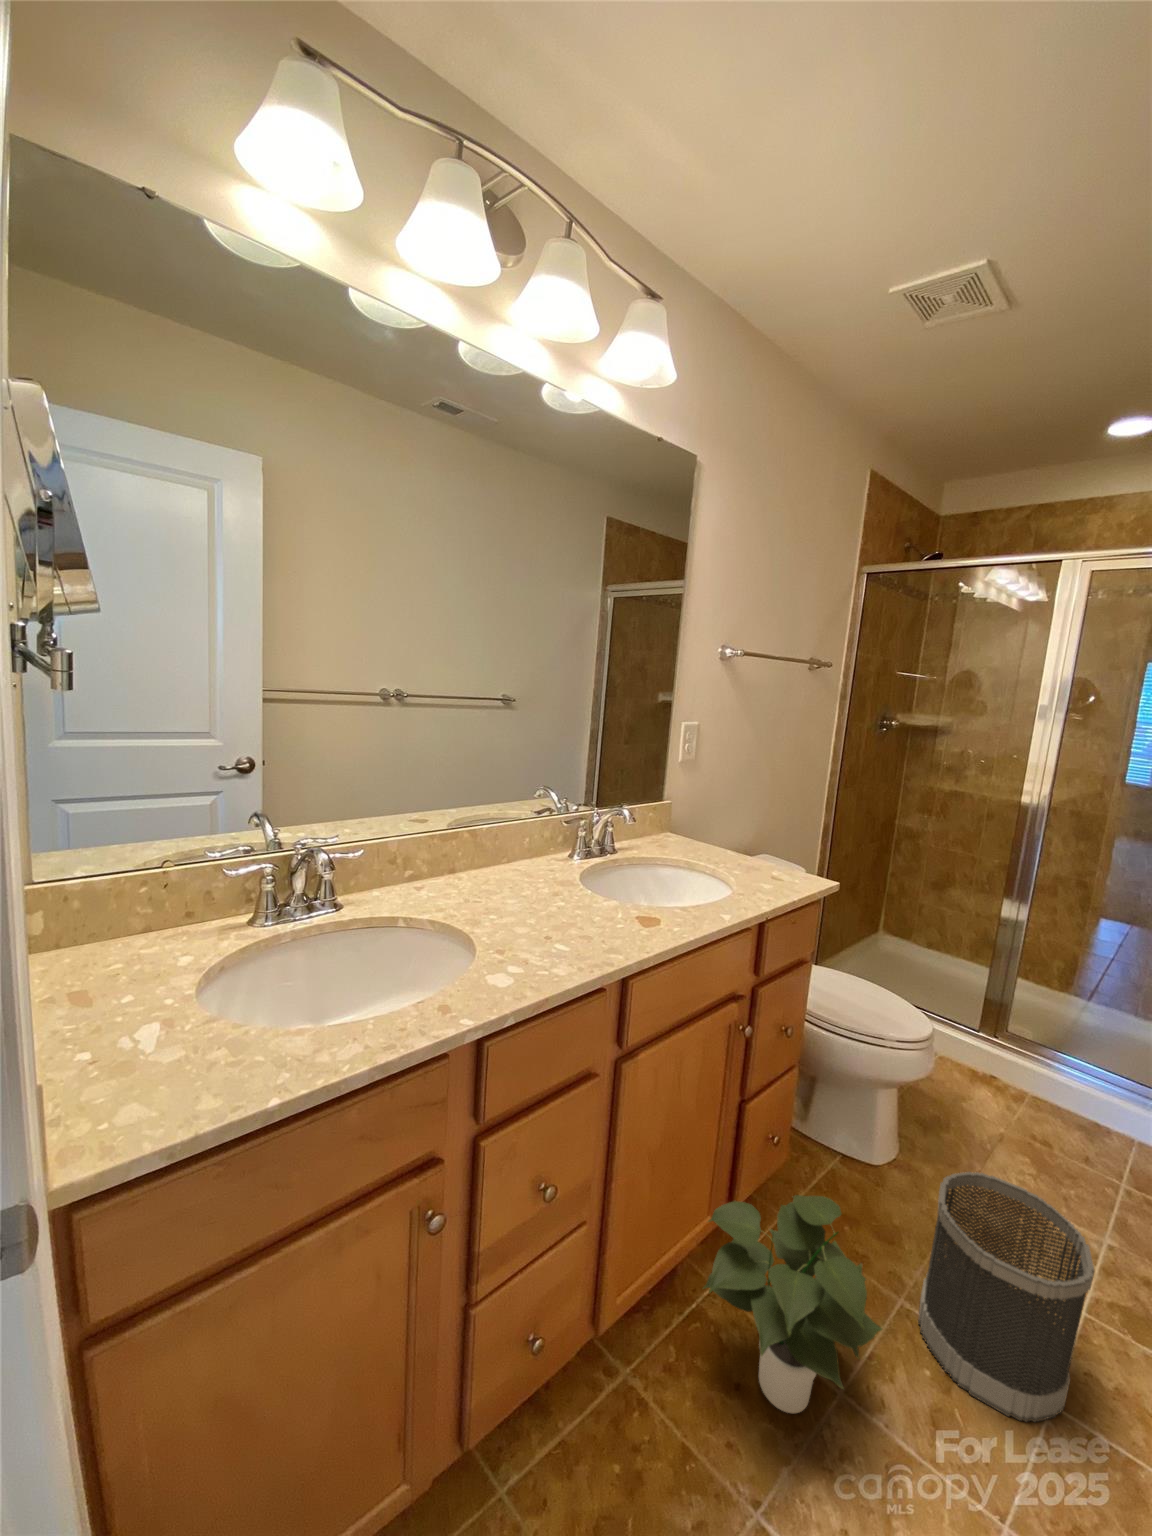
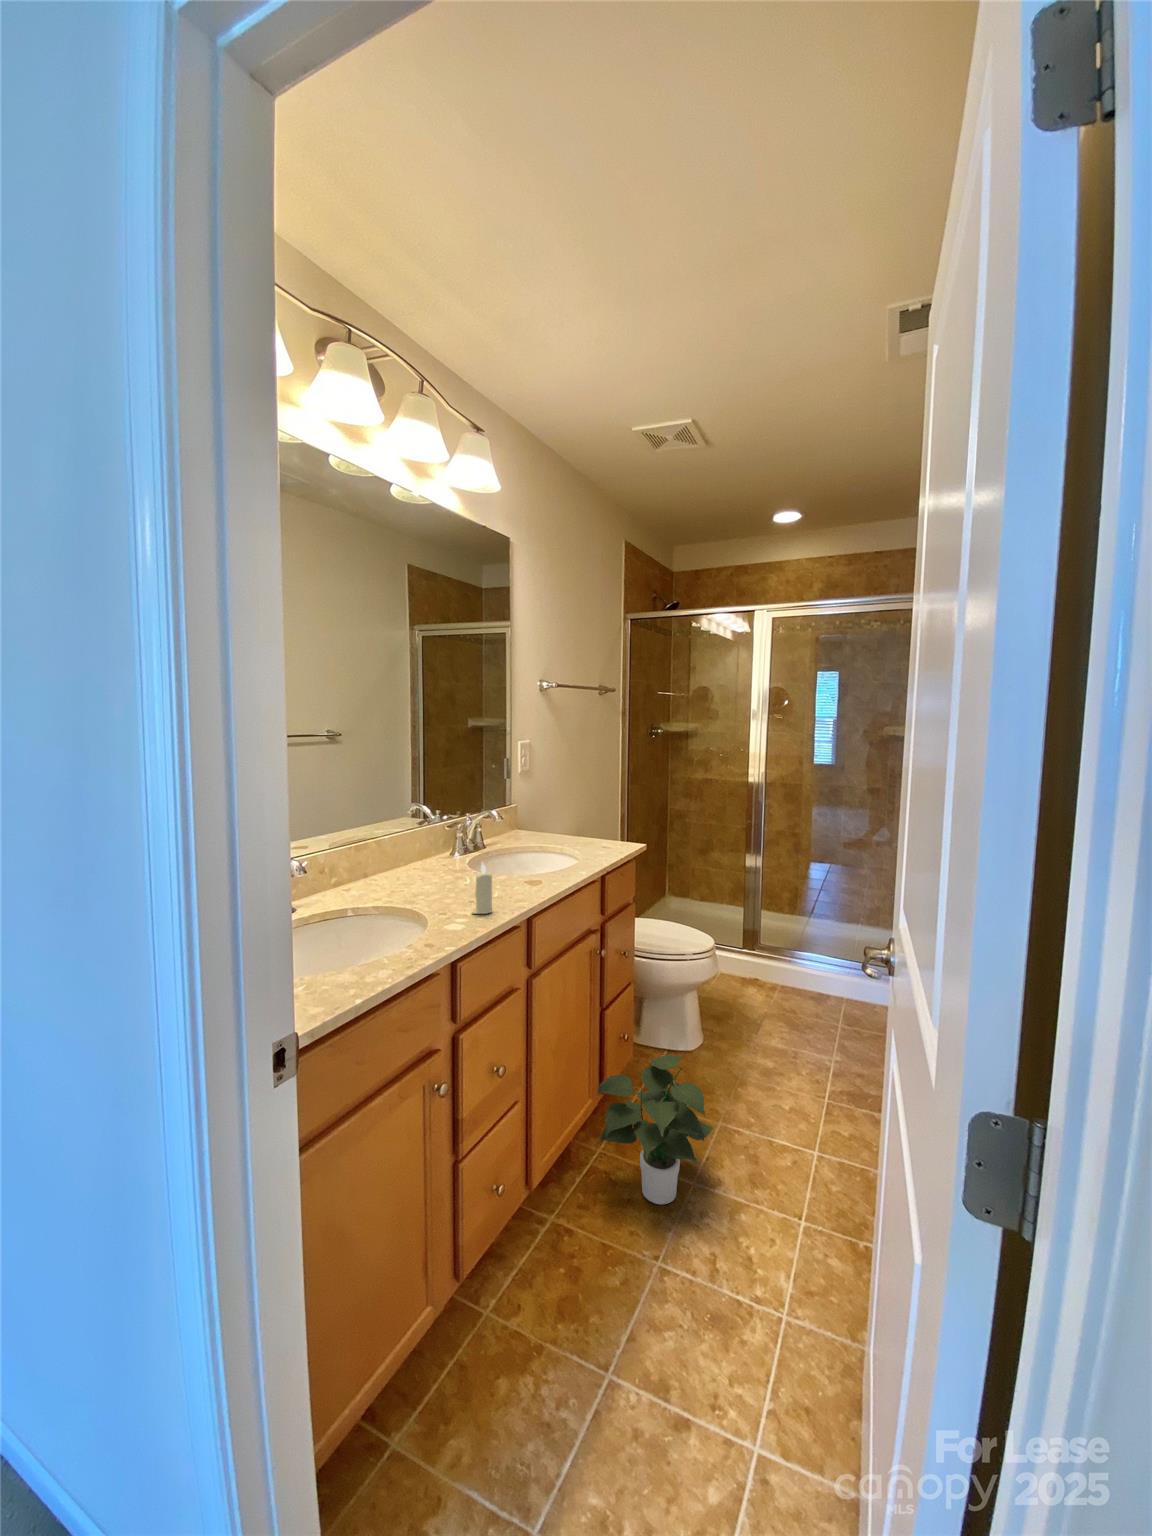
candle: none [539,894,572,966] -> present [473,863,492,914]
wastebasket: present [918,1172,1094,1422] -> none [732,1020,821,1160]

